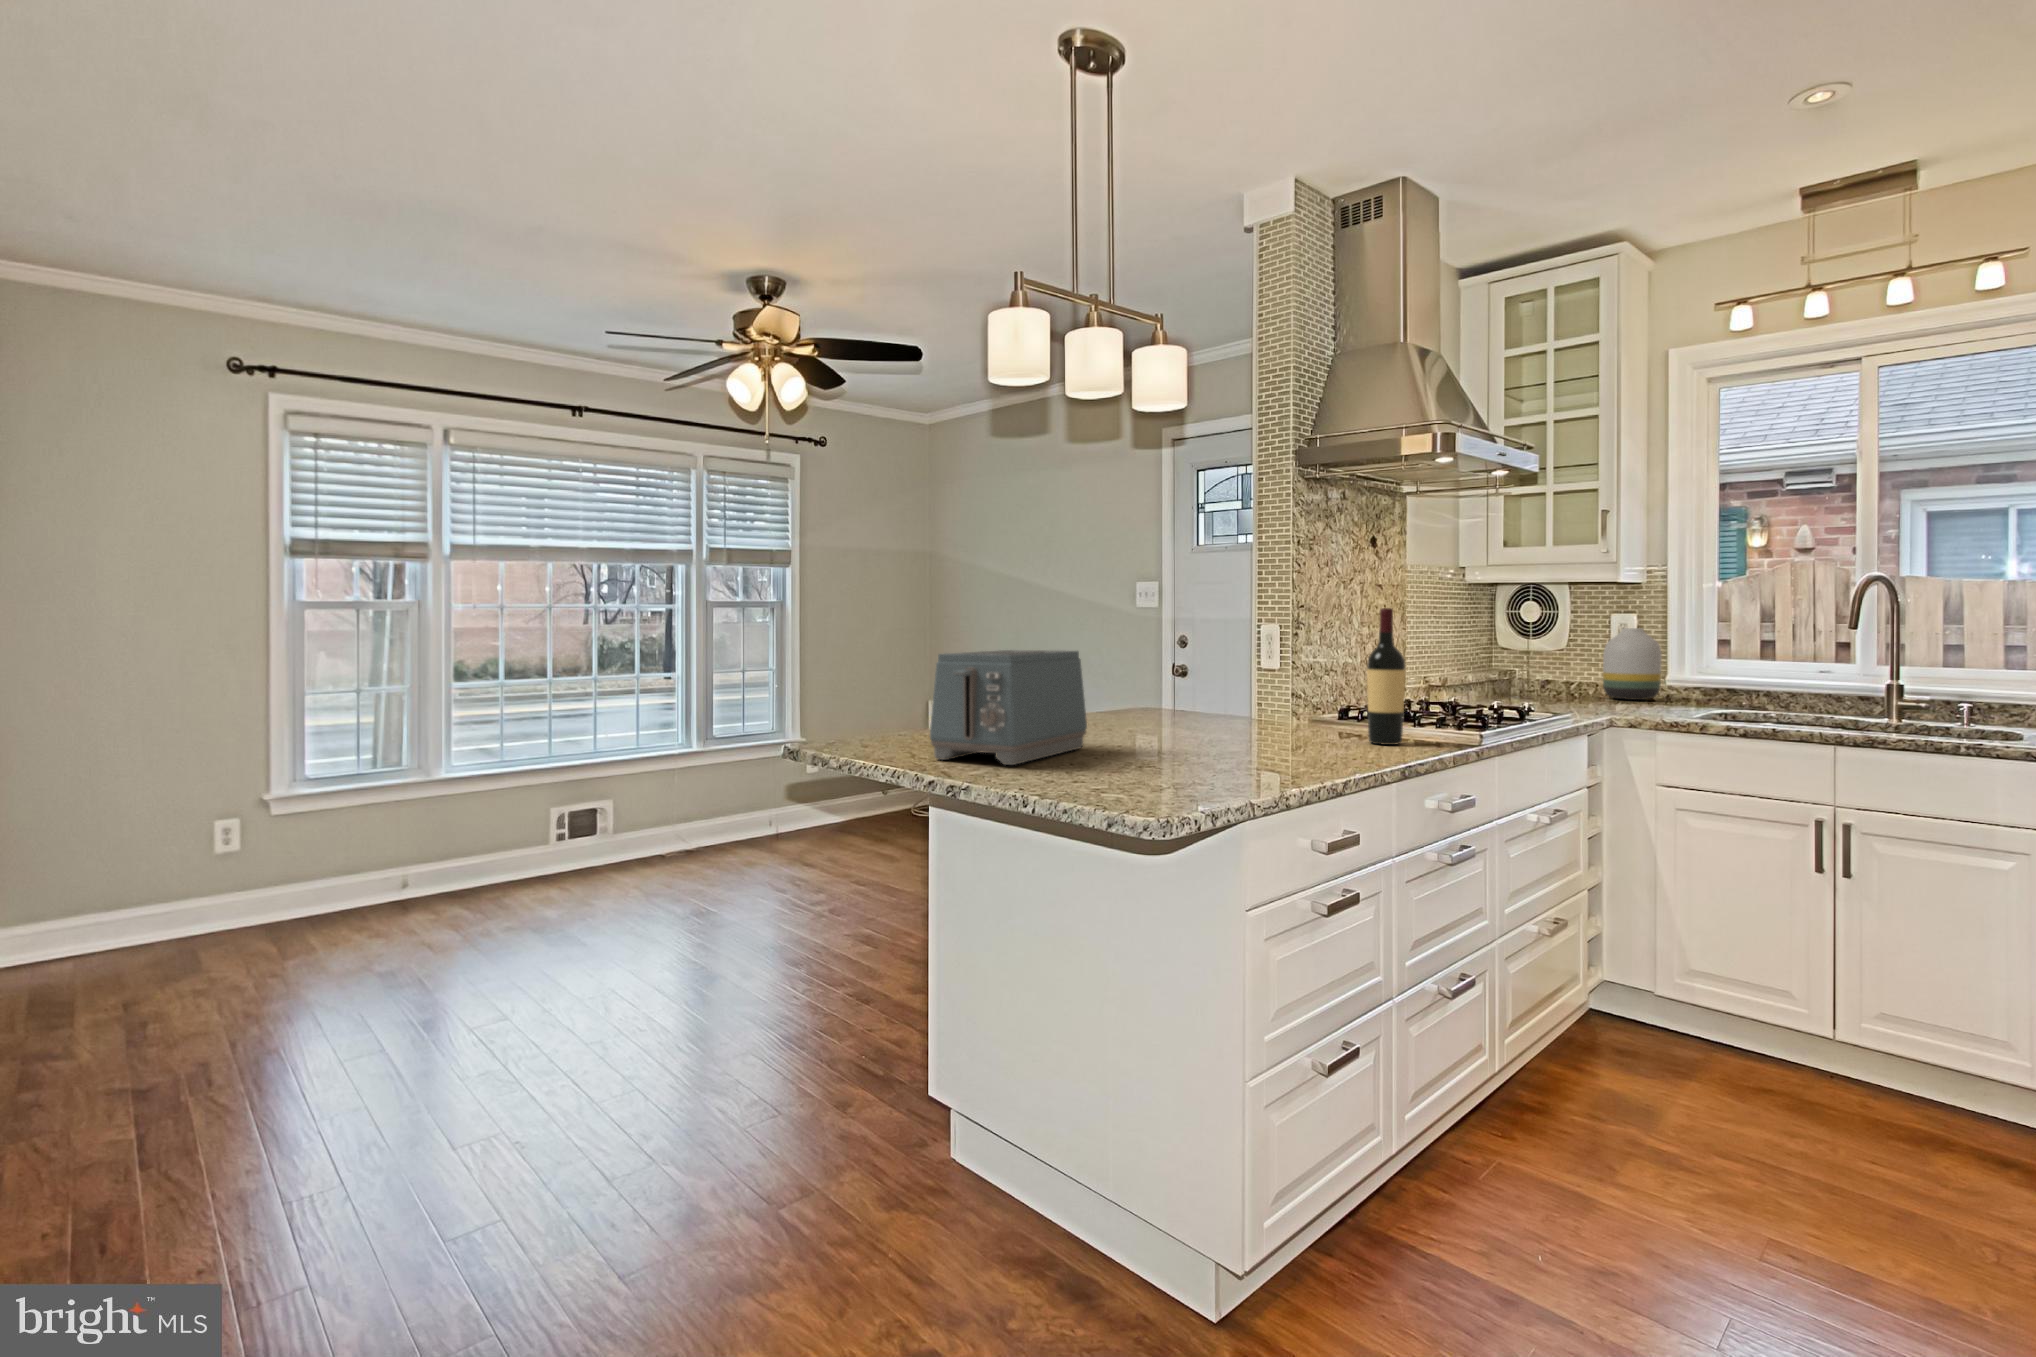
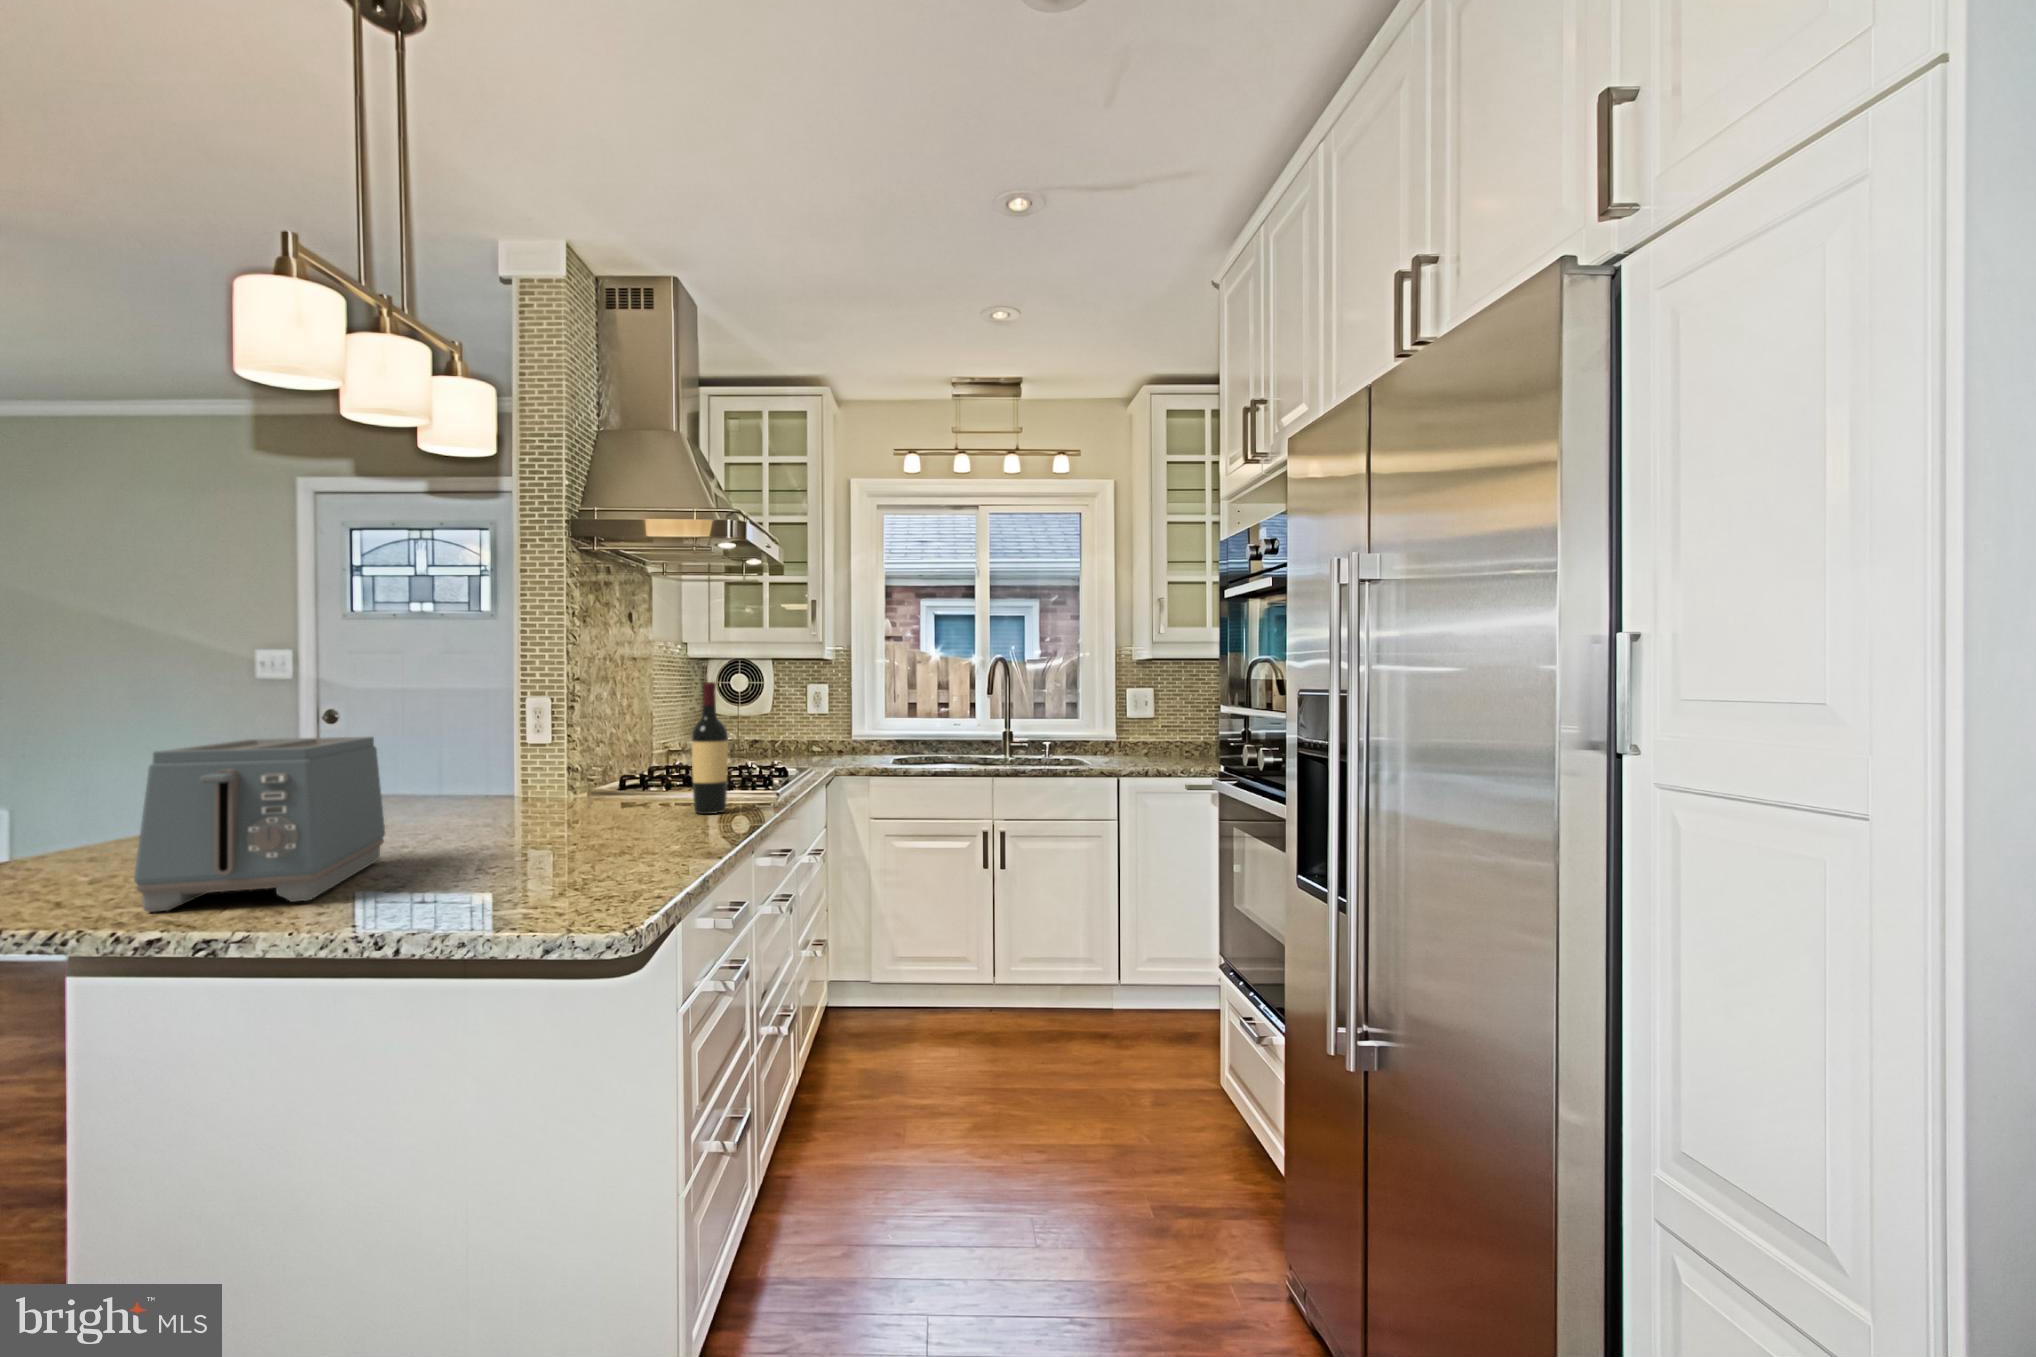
vase: present [1603,628,1662,700] -> none [805,696,846,753]

